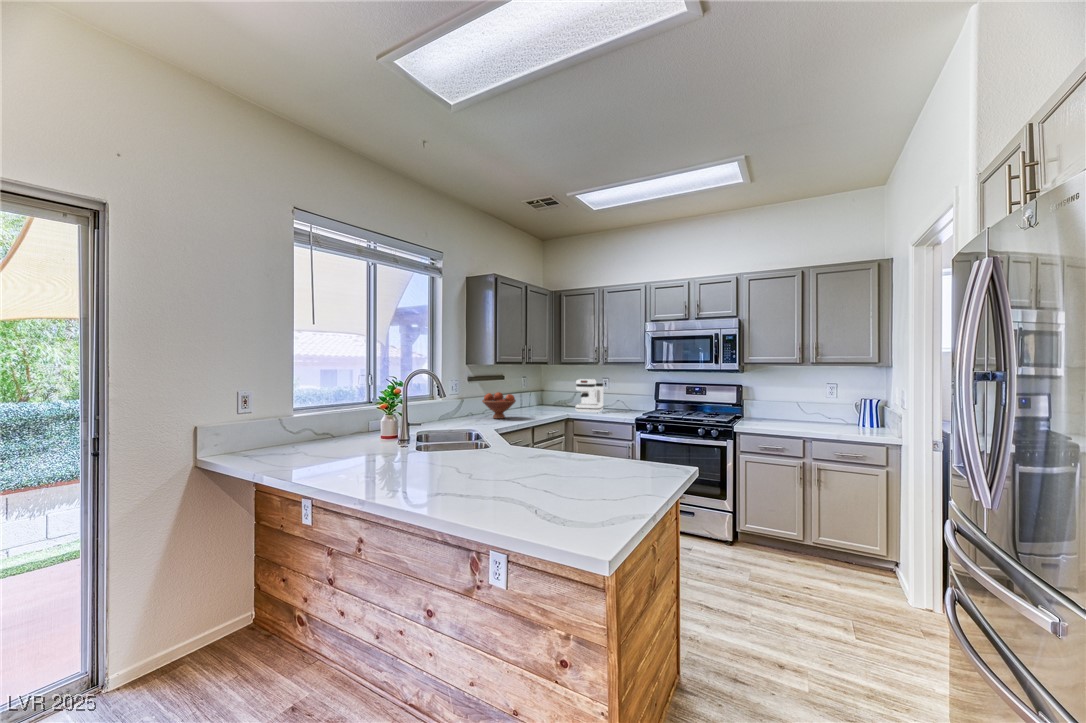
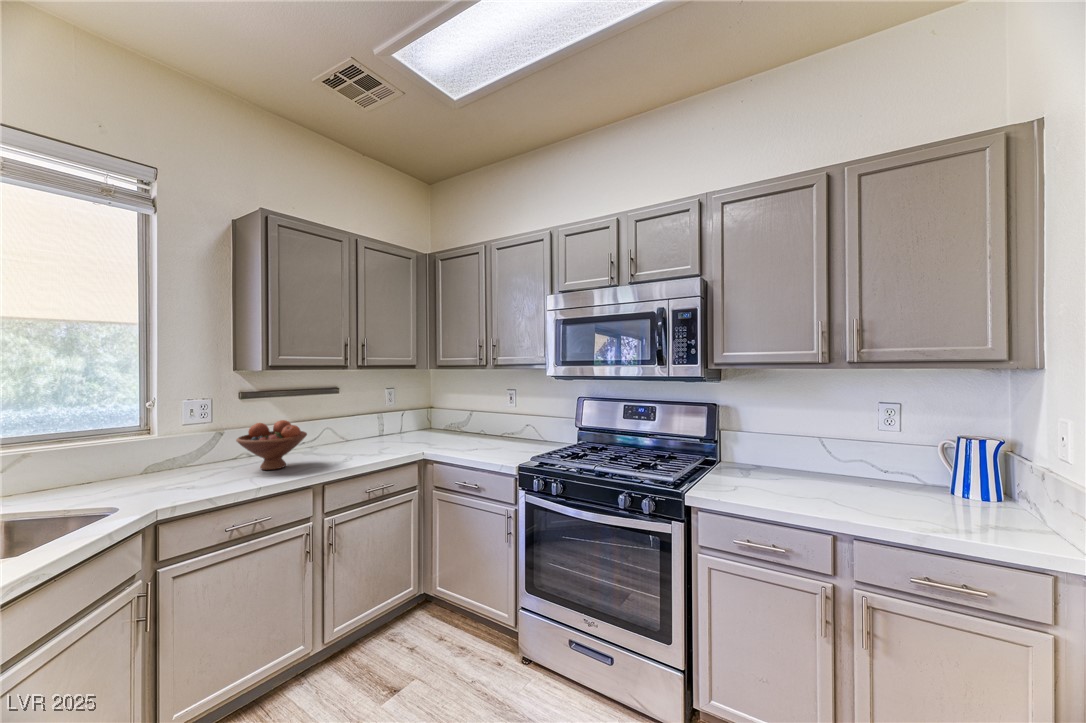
coffee maker: present [576,379,603,413] -> none [449,391,500,448]

